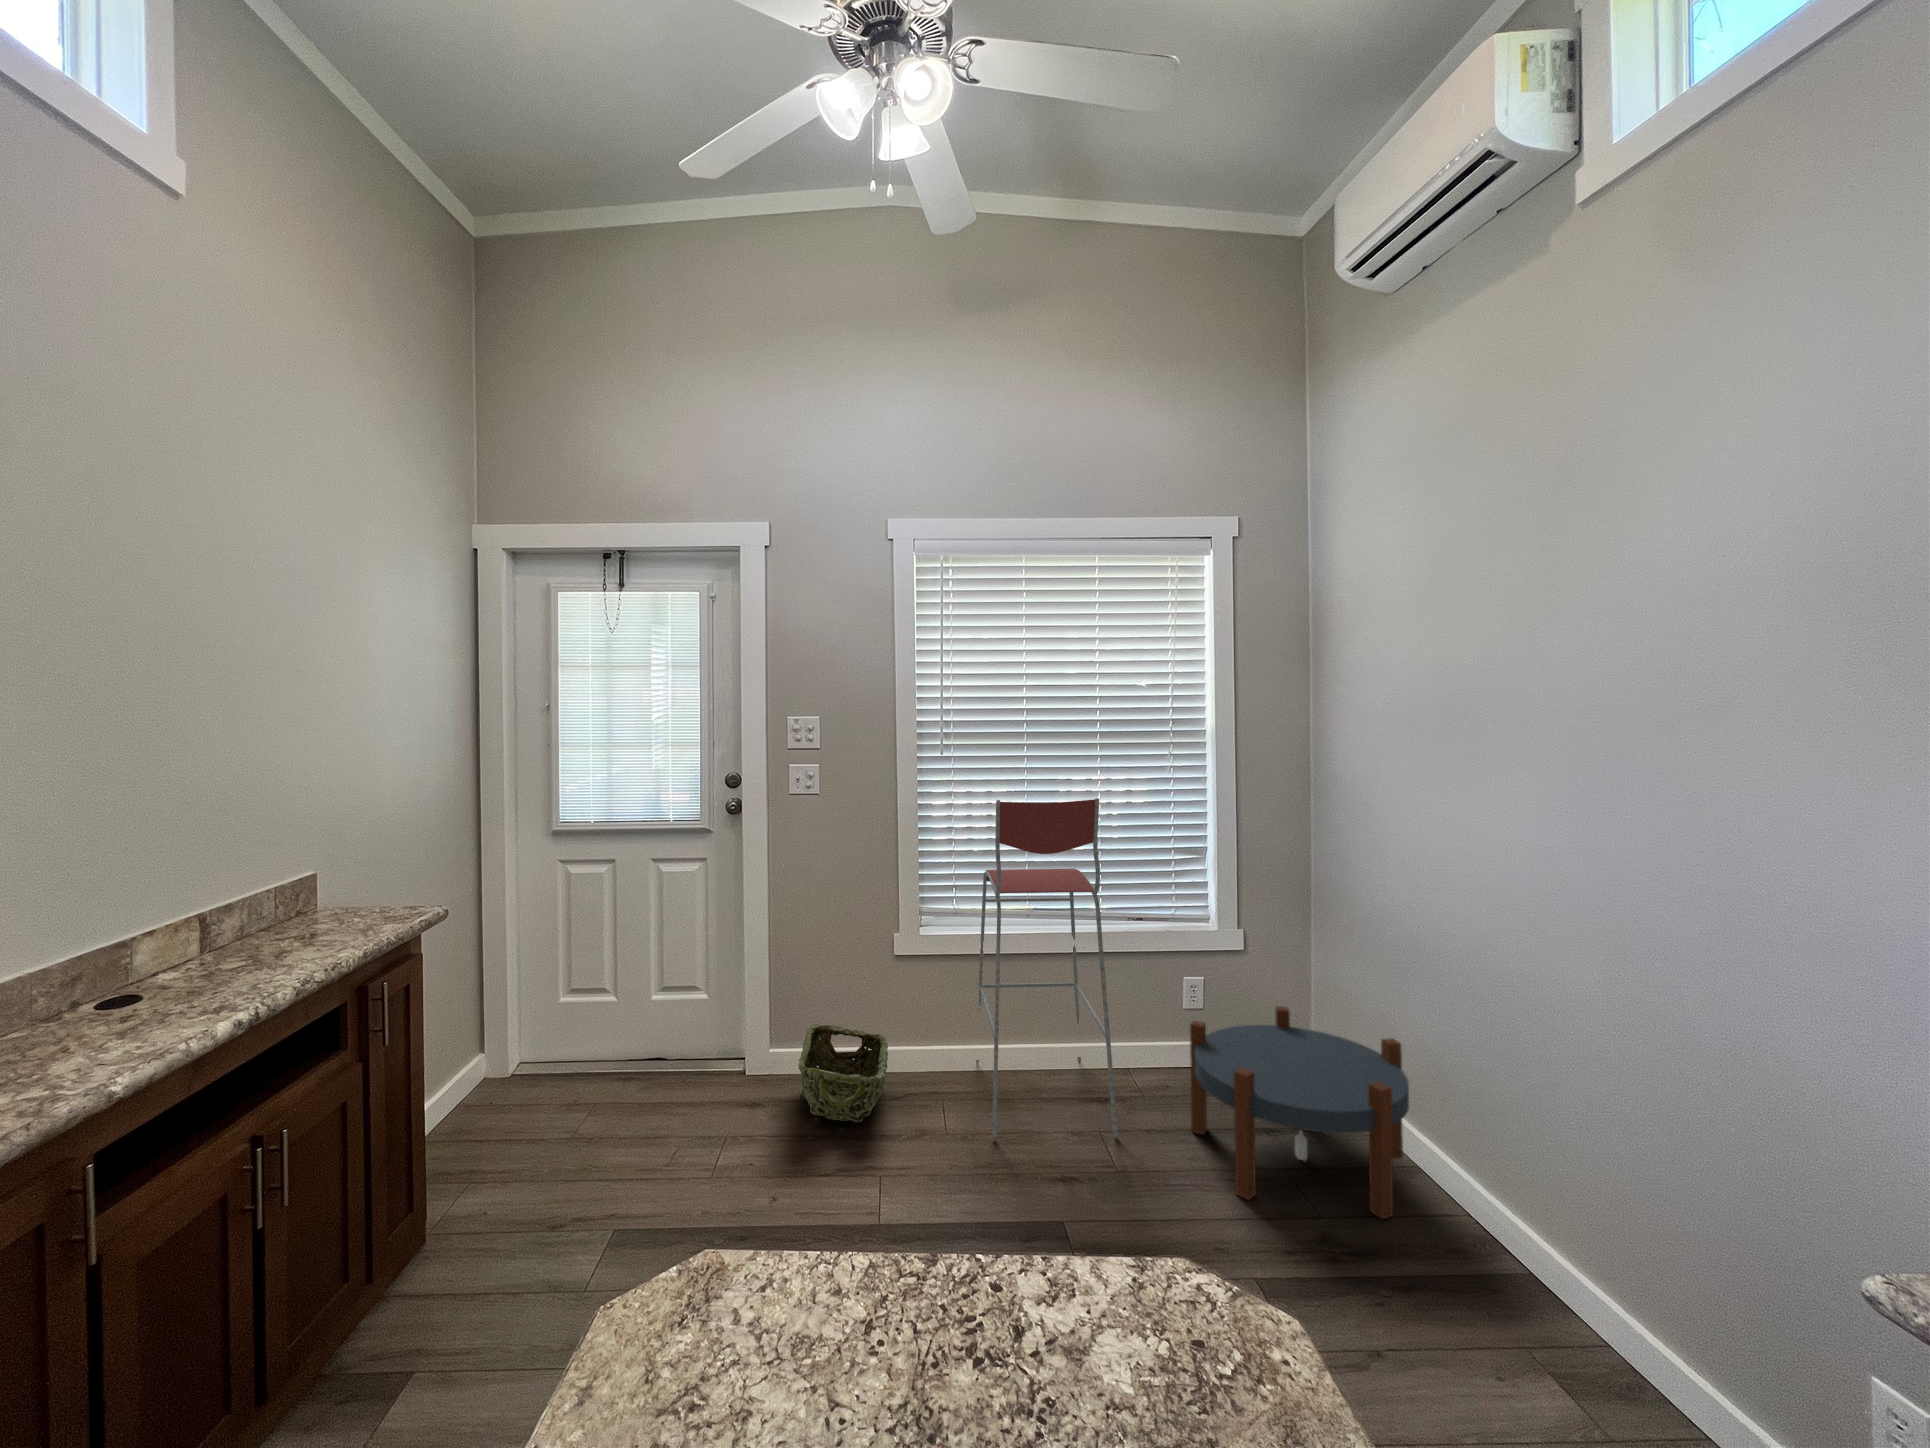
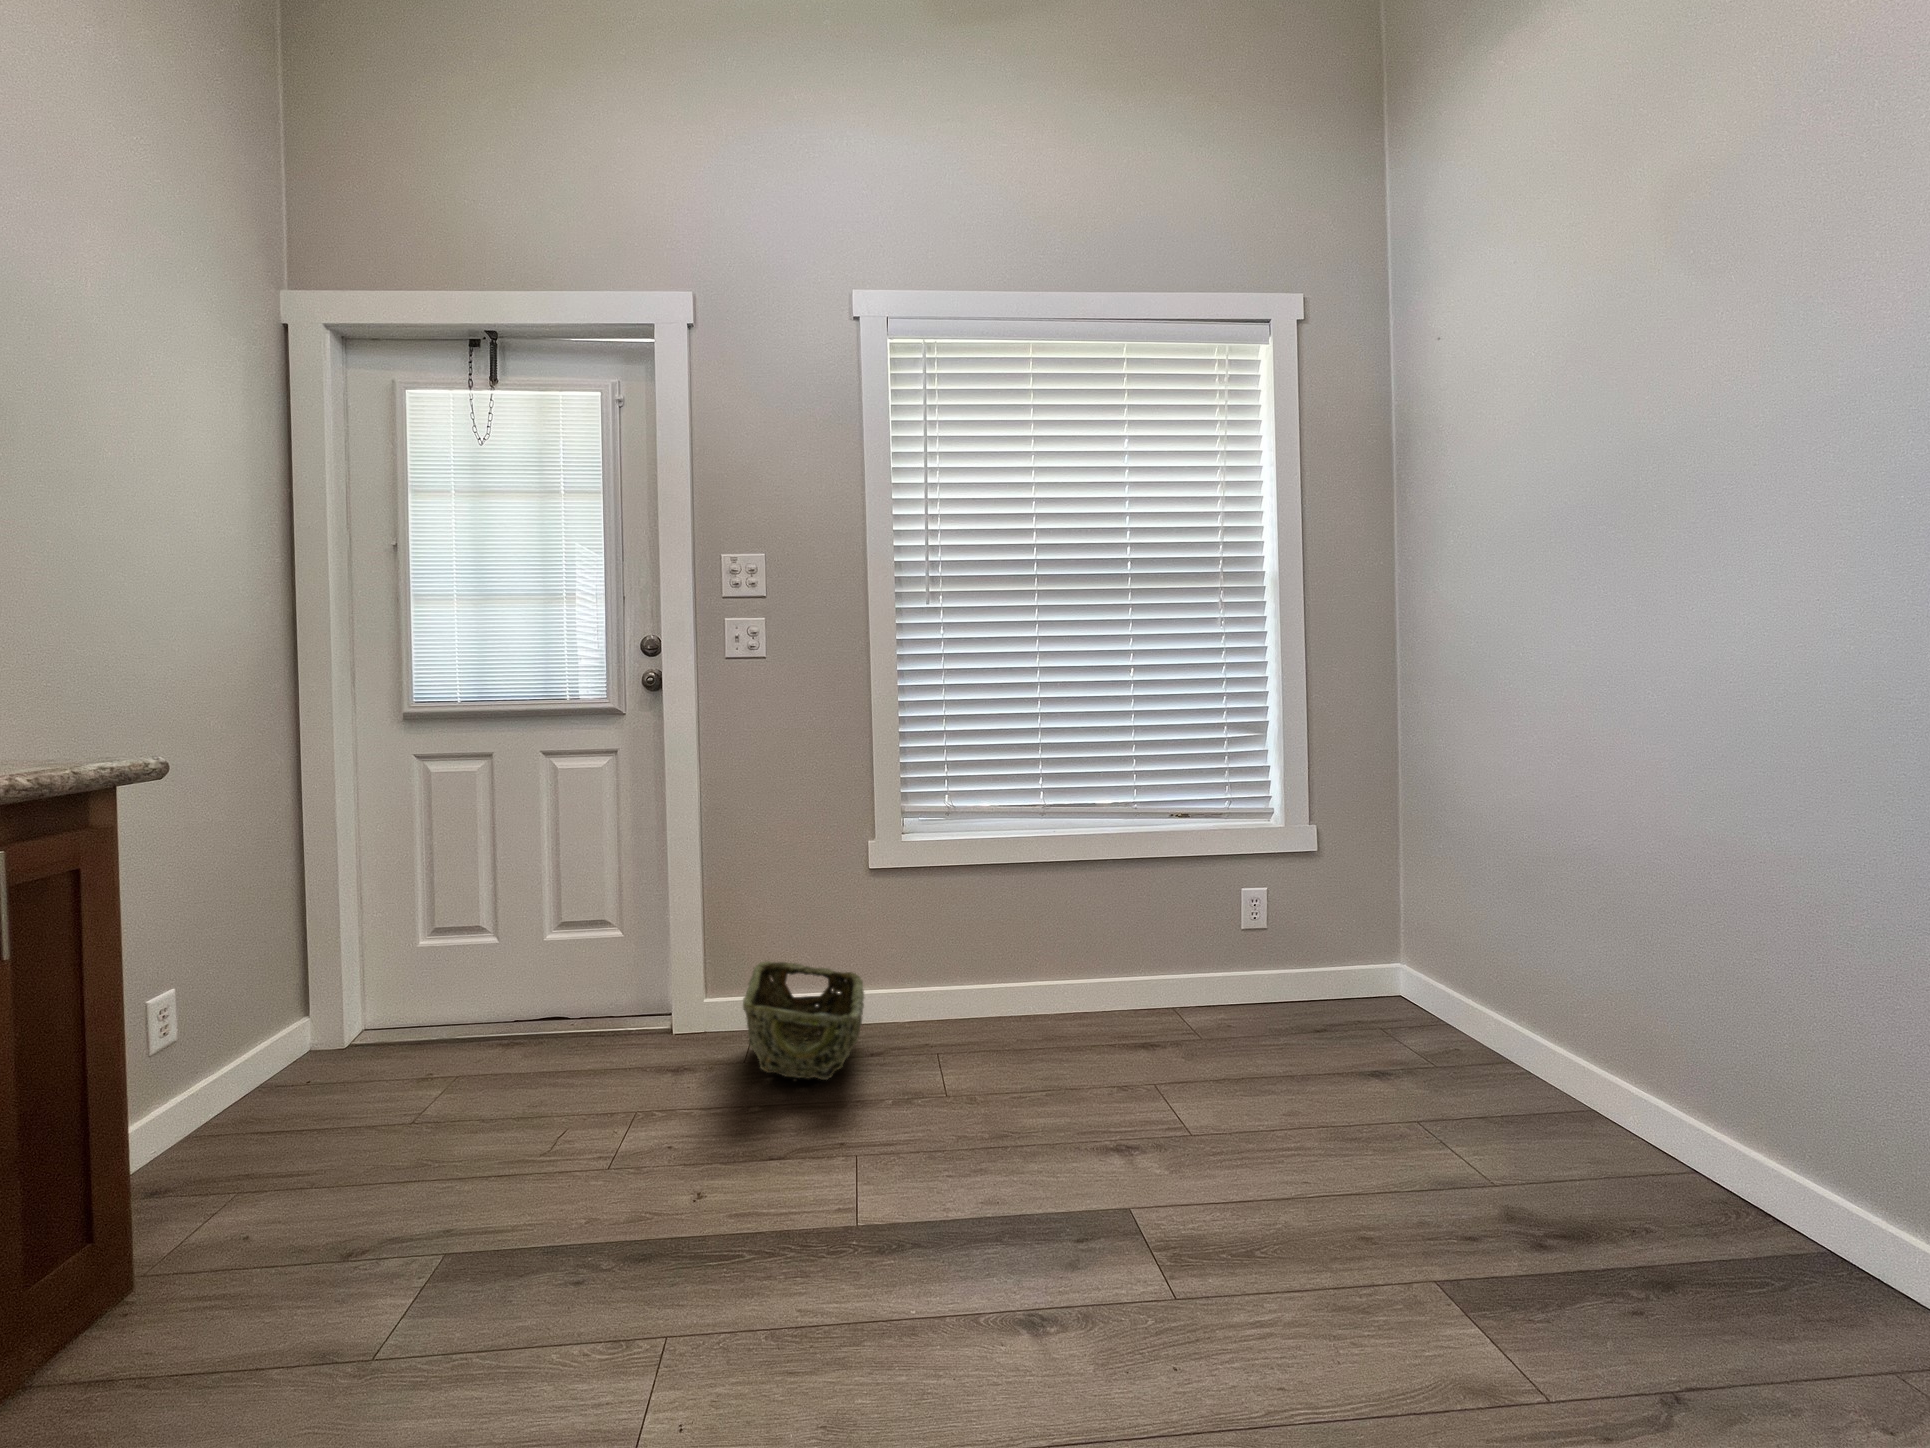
bar stool: present [976,798,1118,1138] -> none [978,632,1179,1091]
side table: present [1190,1006,1409,1219] -> none [1271,910,1582,1167]

